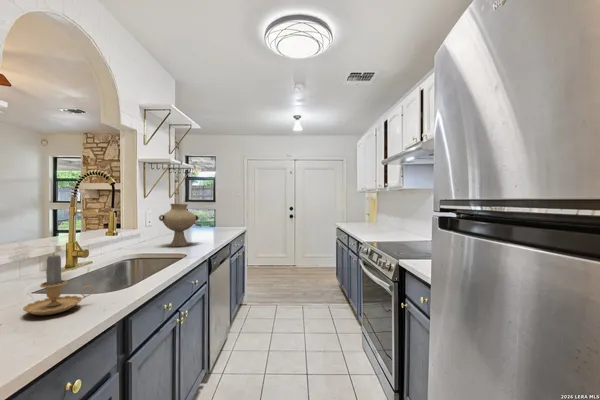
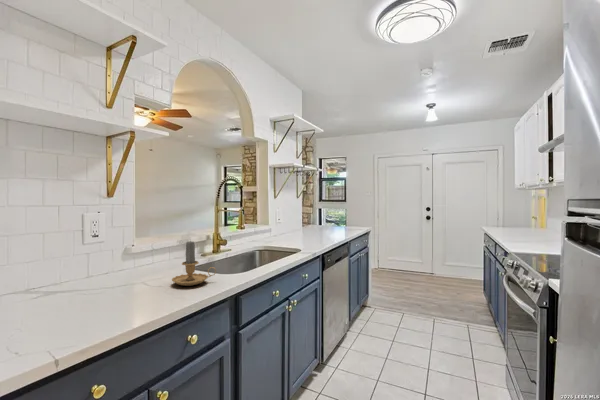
vase: present [159,204,199,247] -> none [283,203,318,242]

